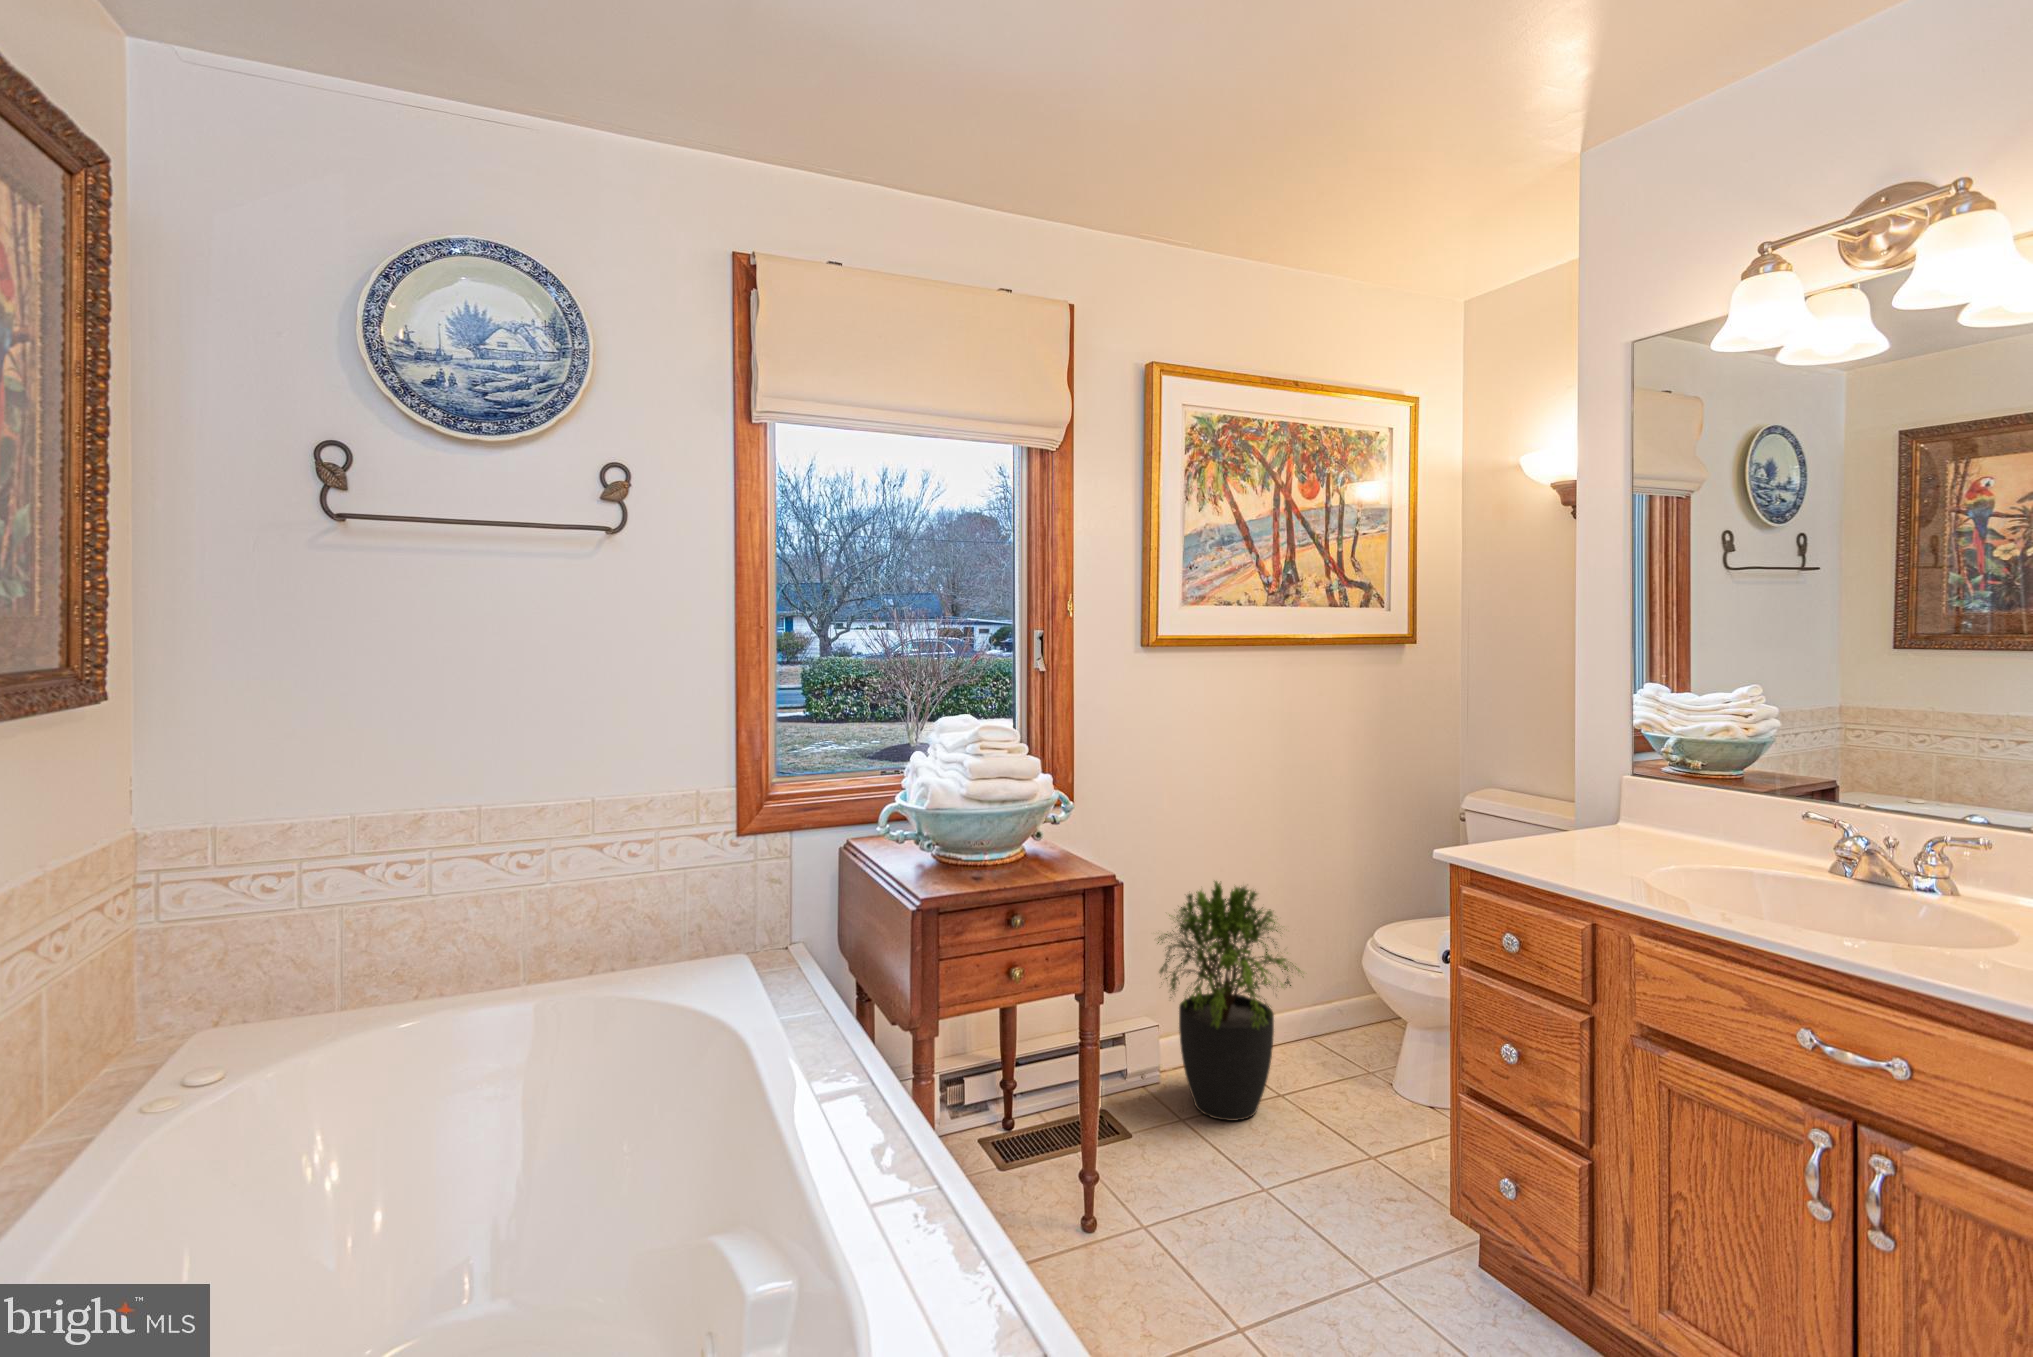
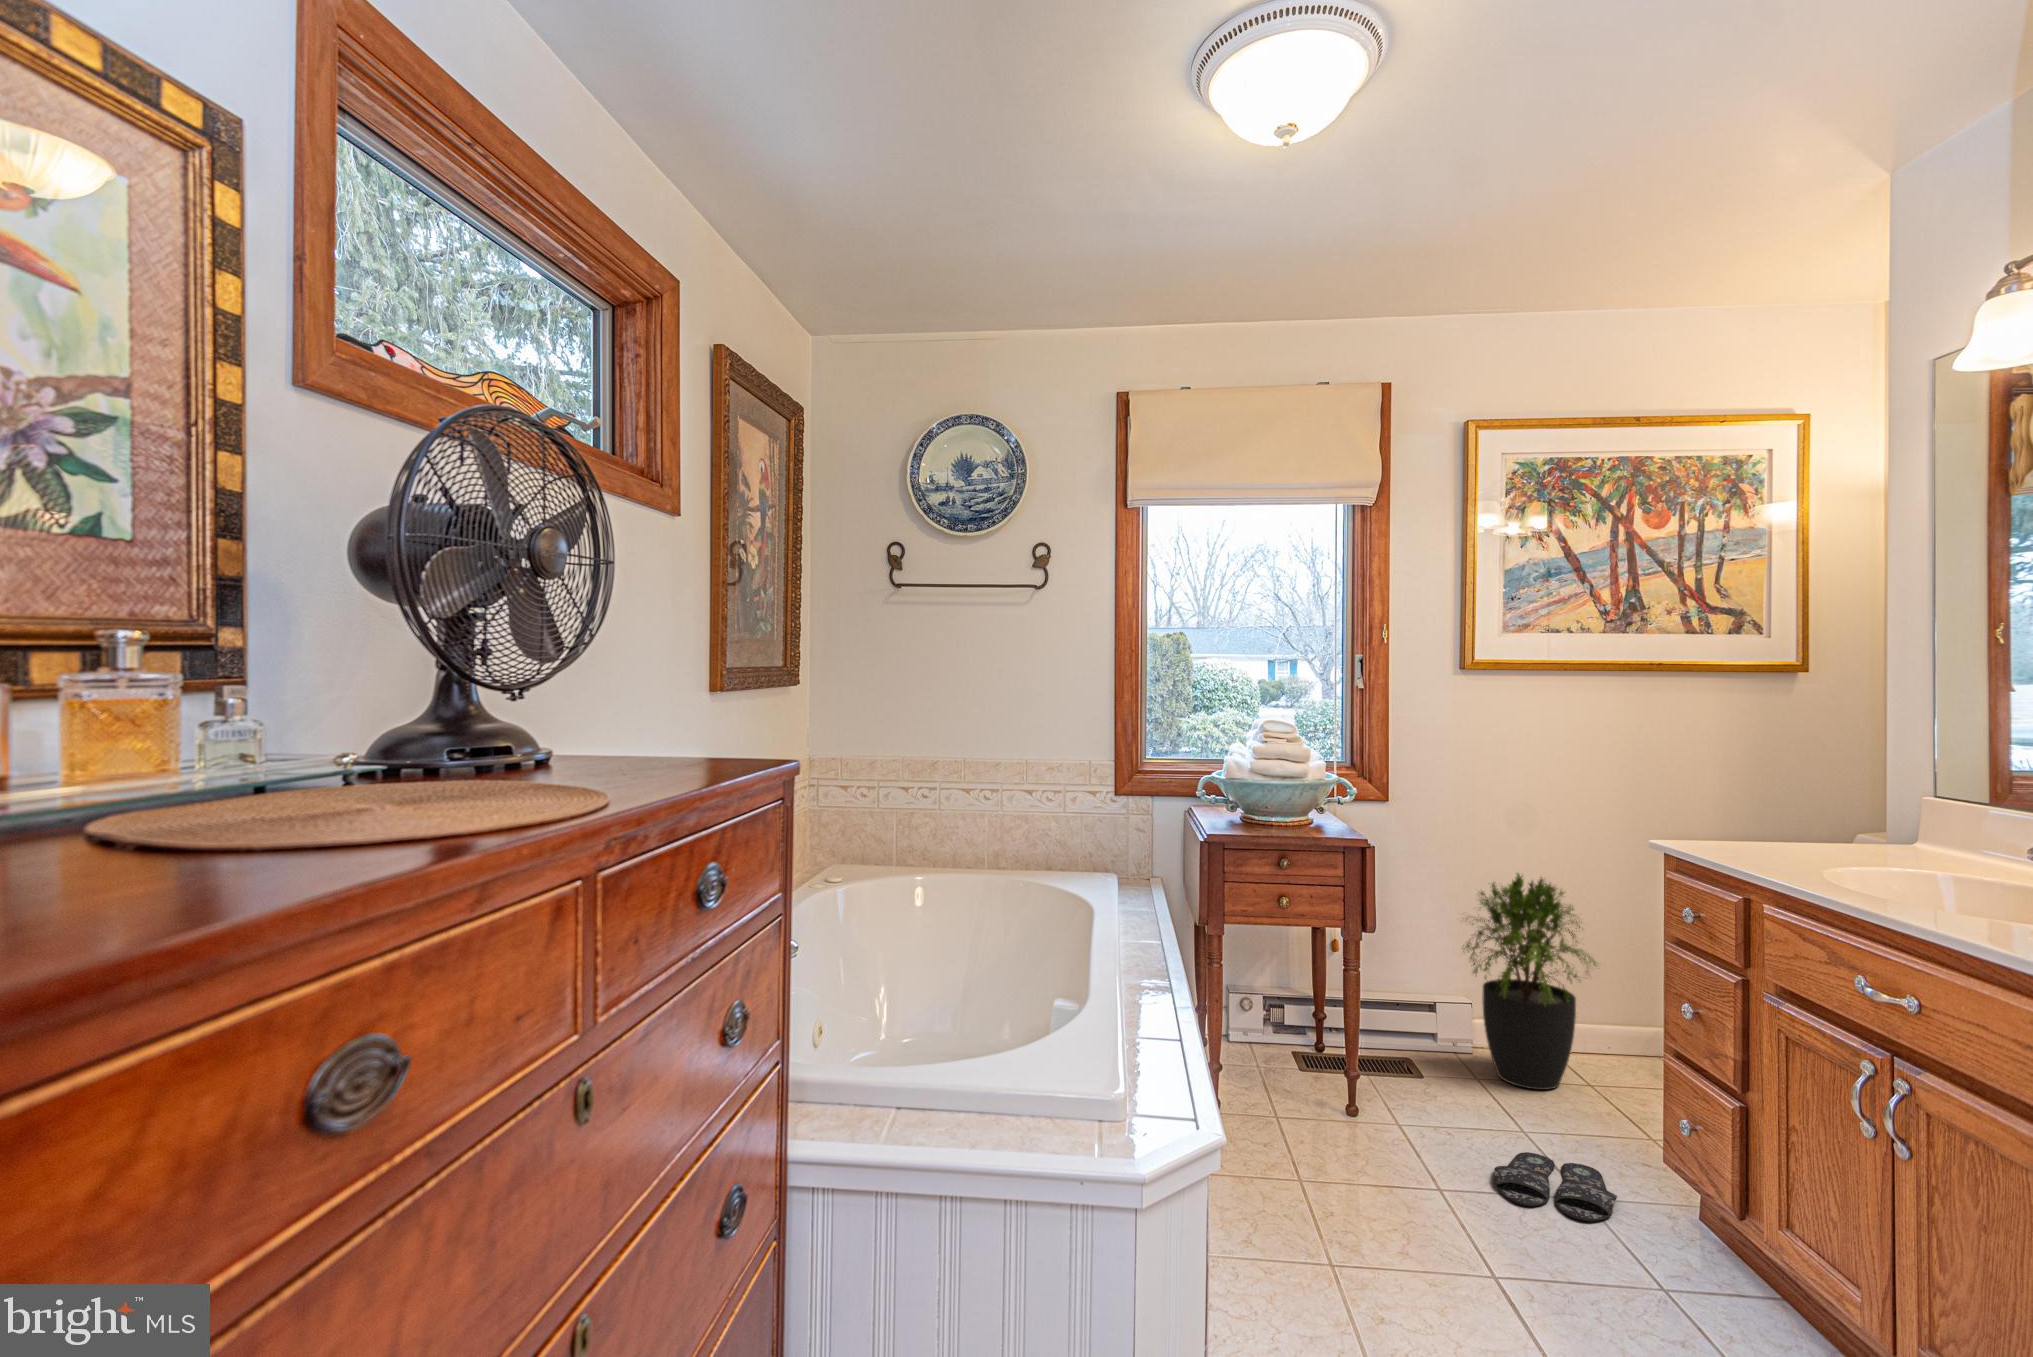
slippers: none [1281,1221,1418,1316] -> present [1494,1152,1617,1221]

